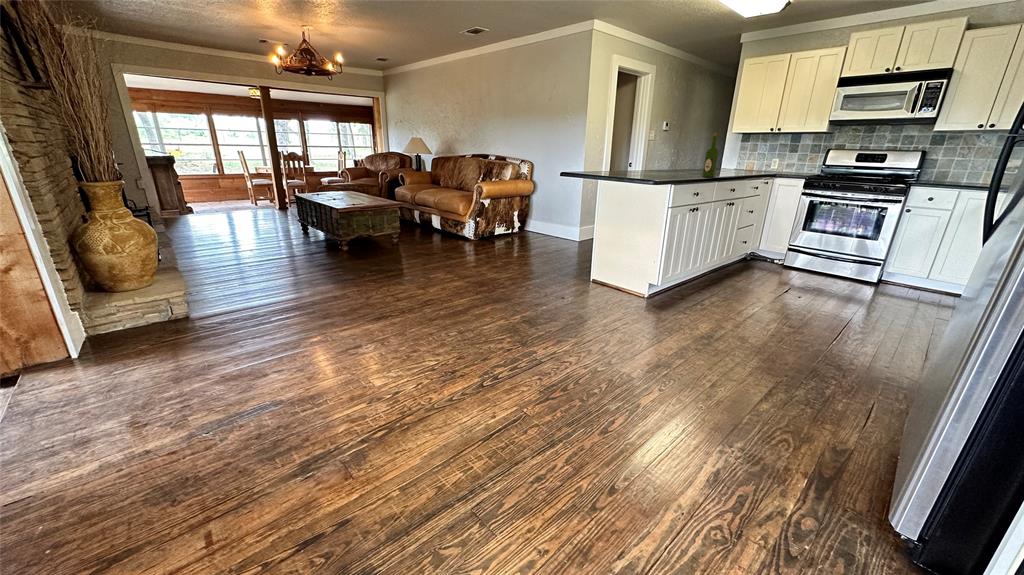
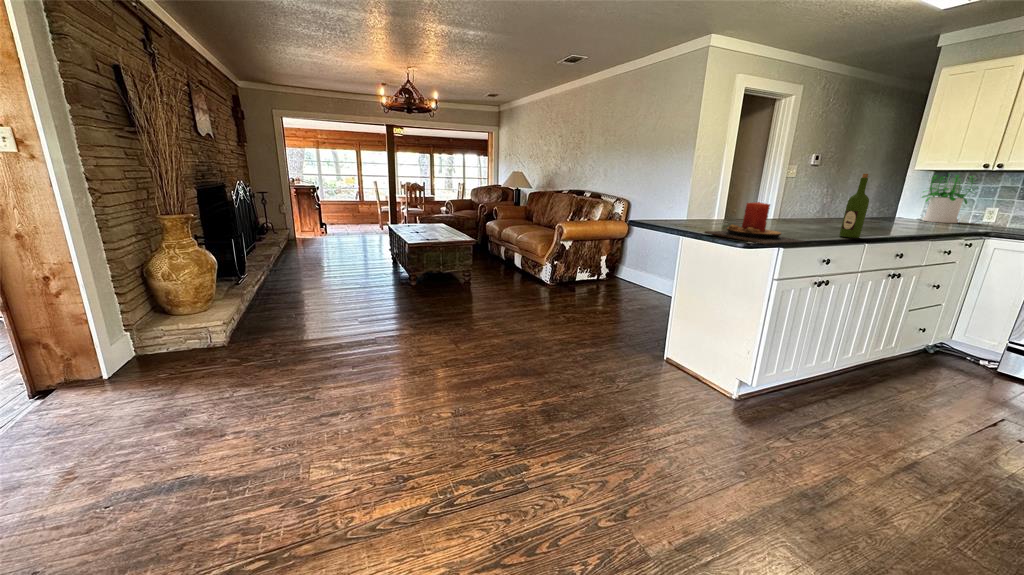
potted plant: none [737,135,768,170] -> present [922,174,978,223]
candle: none [624,153,688,181] -> present [704,202,805,244]

